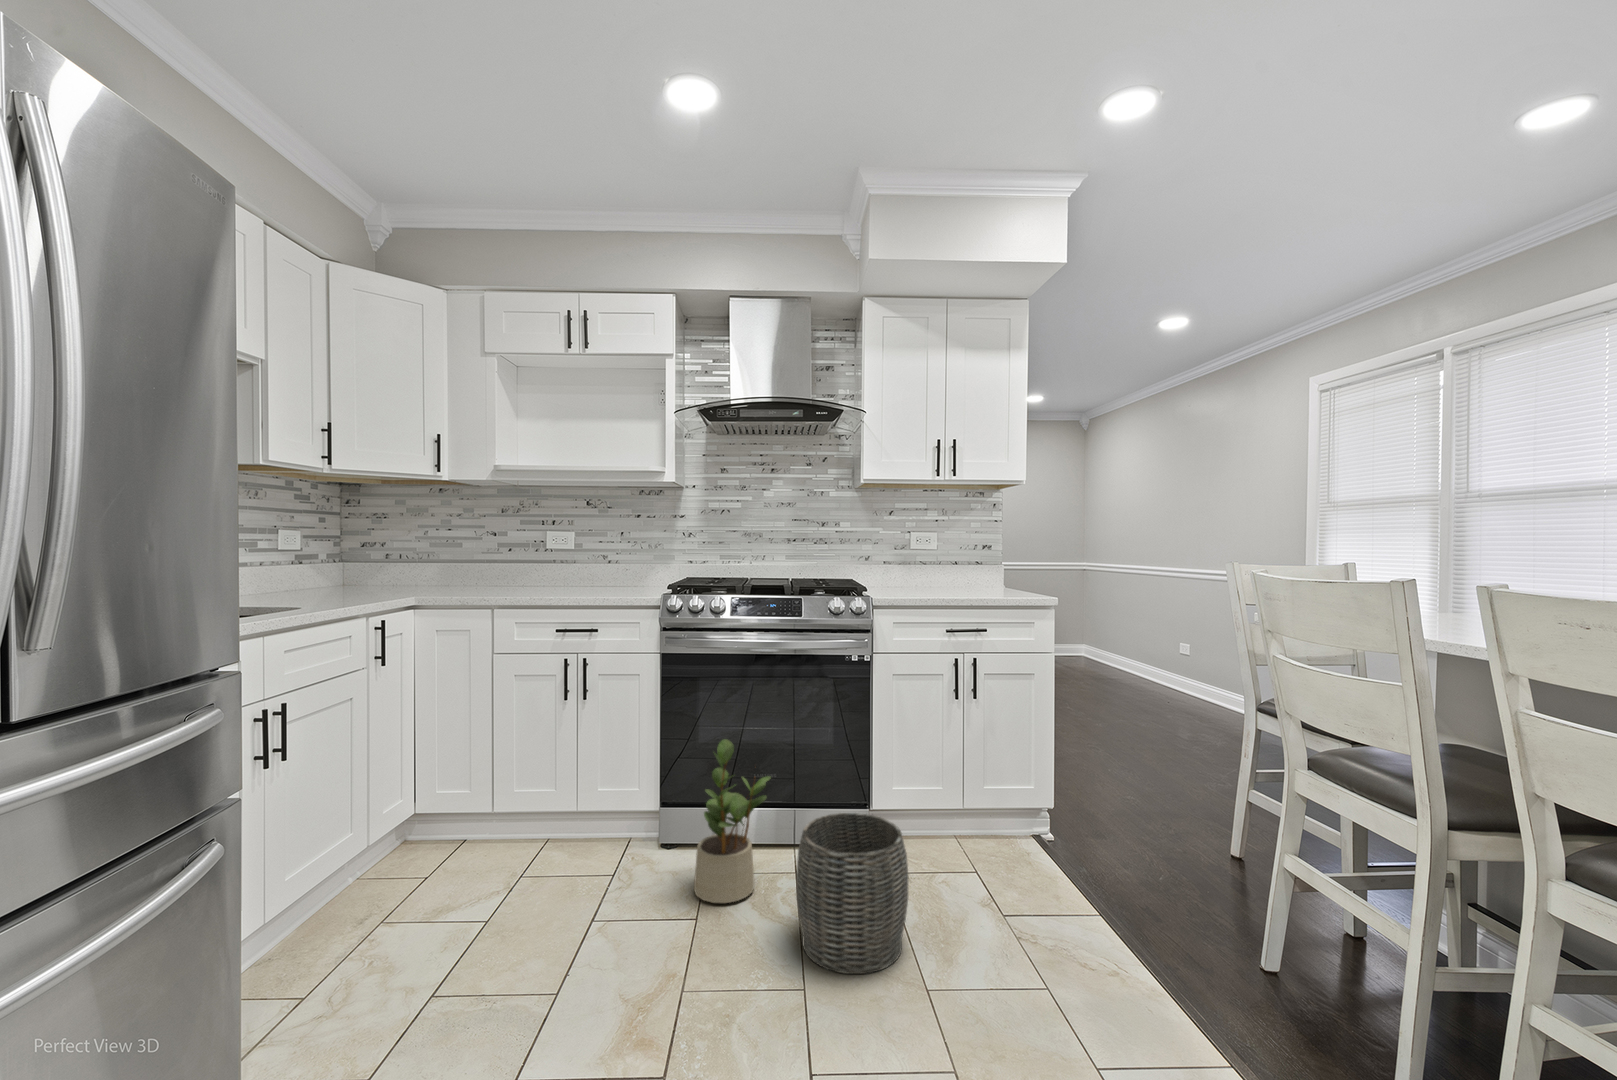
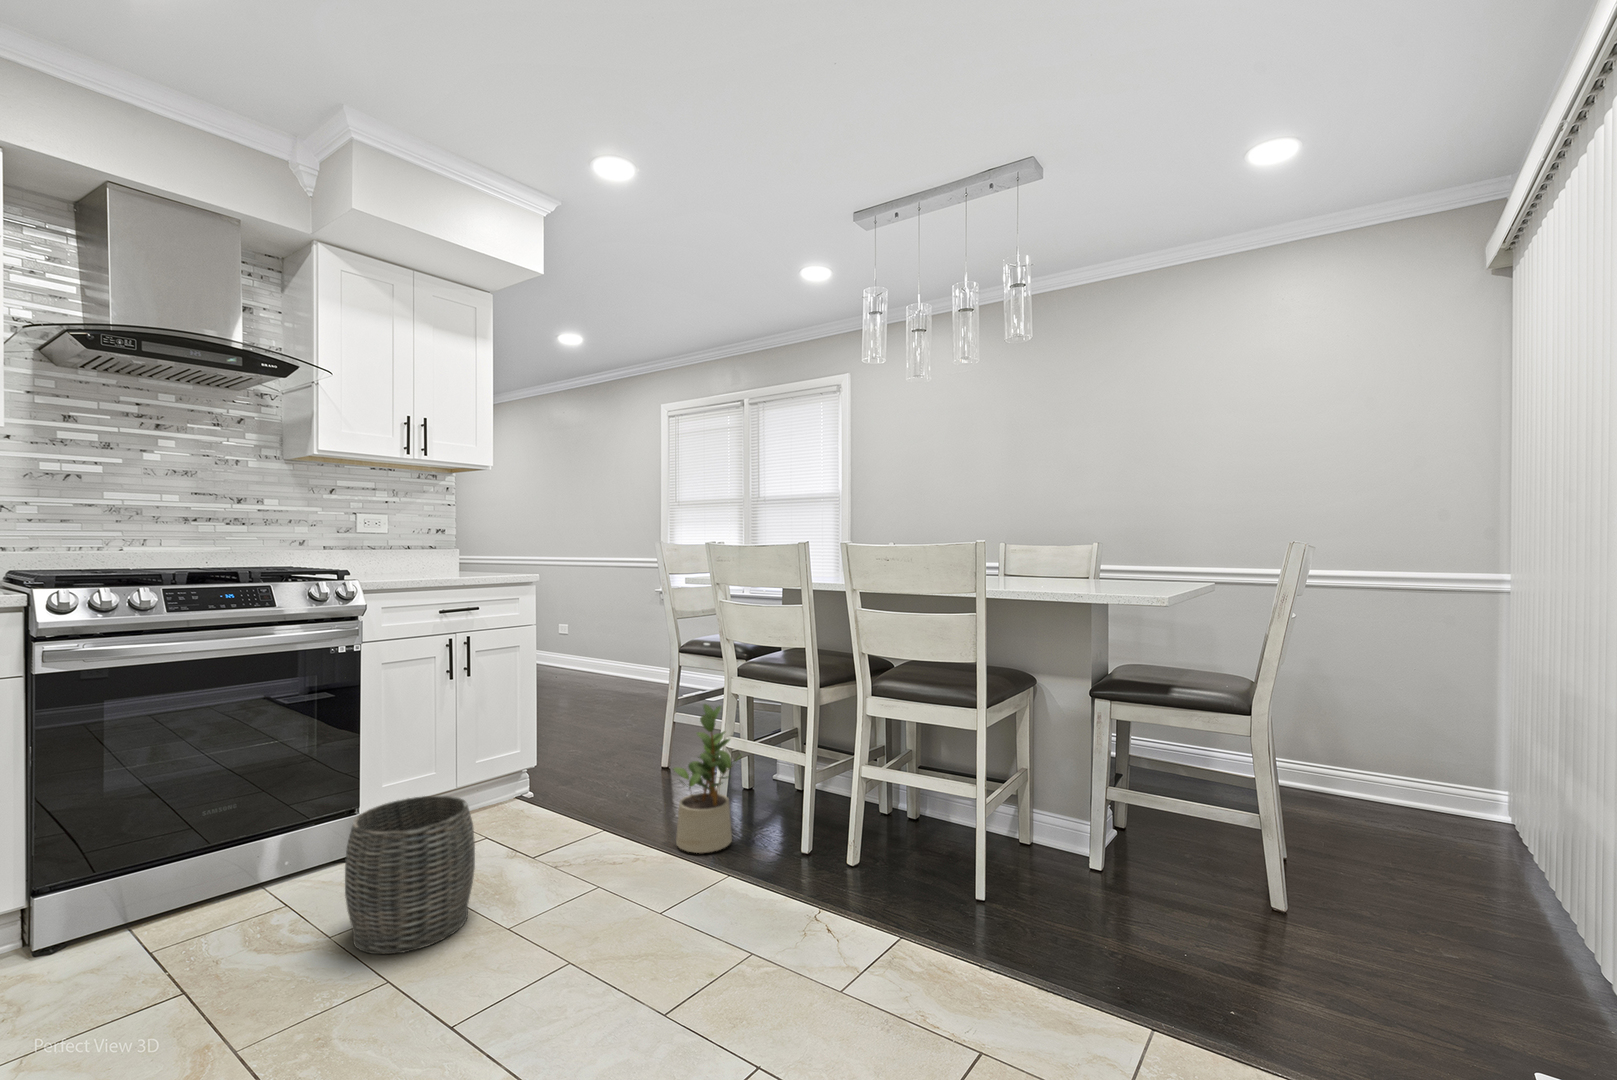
potted plant: present [694,739,770,903] -> present [673,704,739,853]

